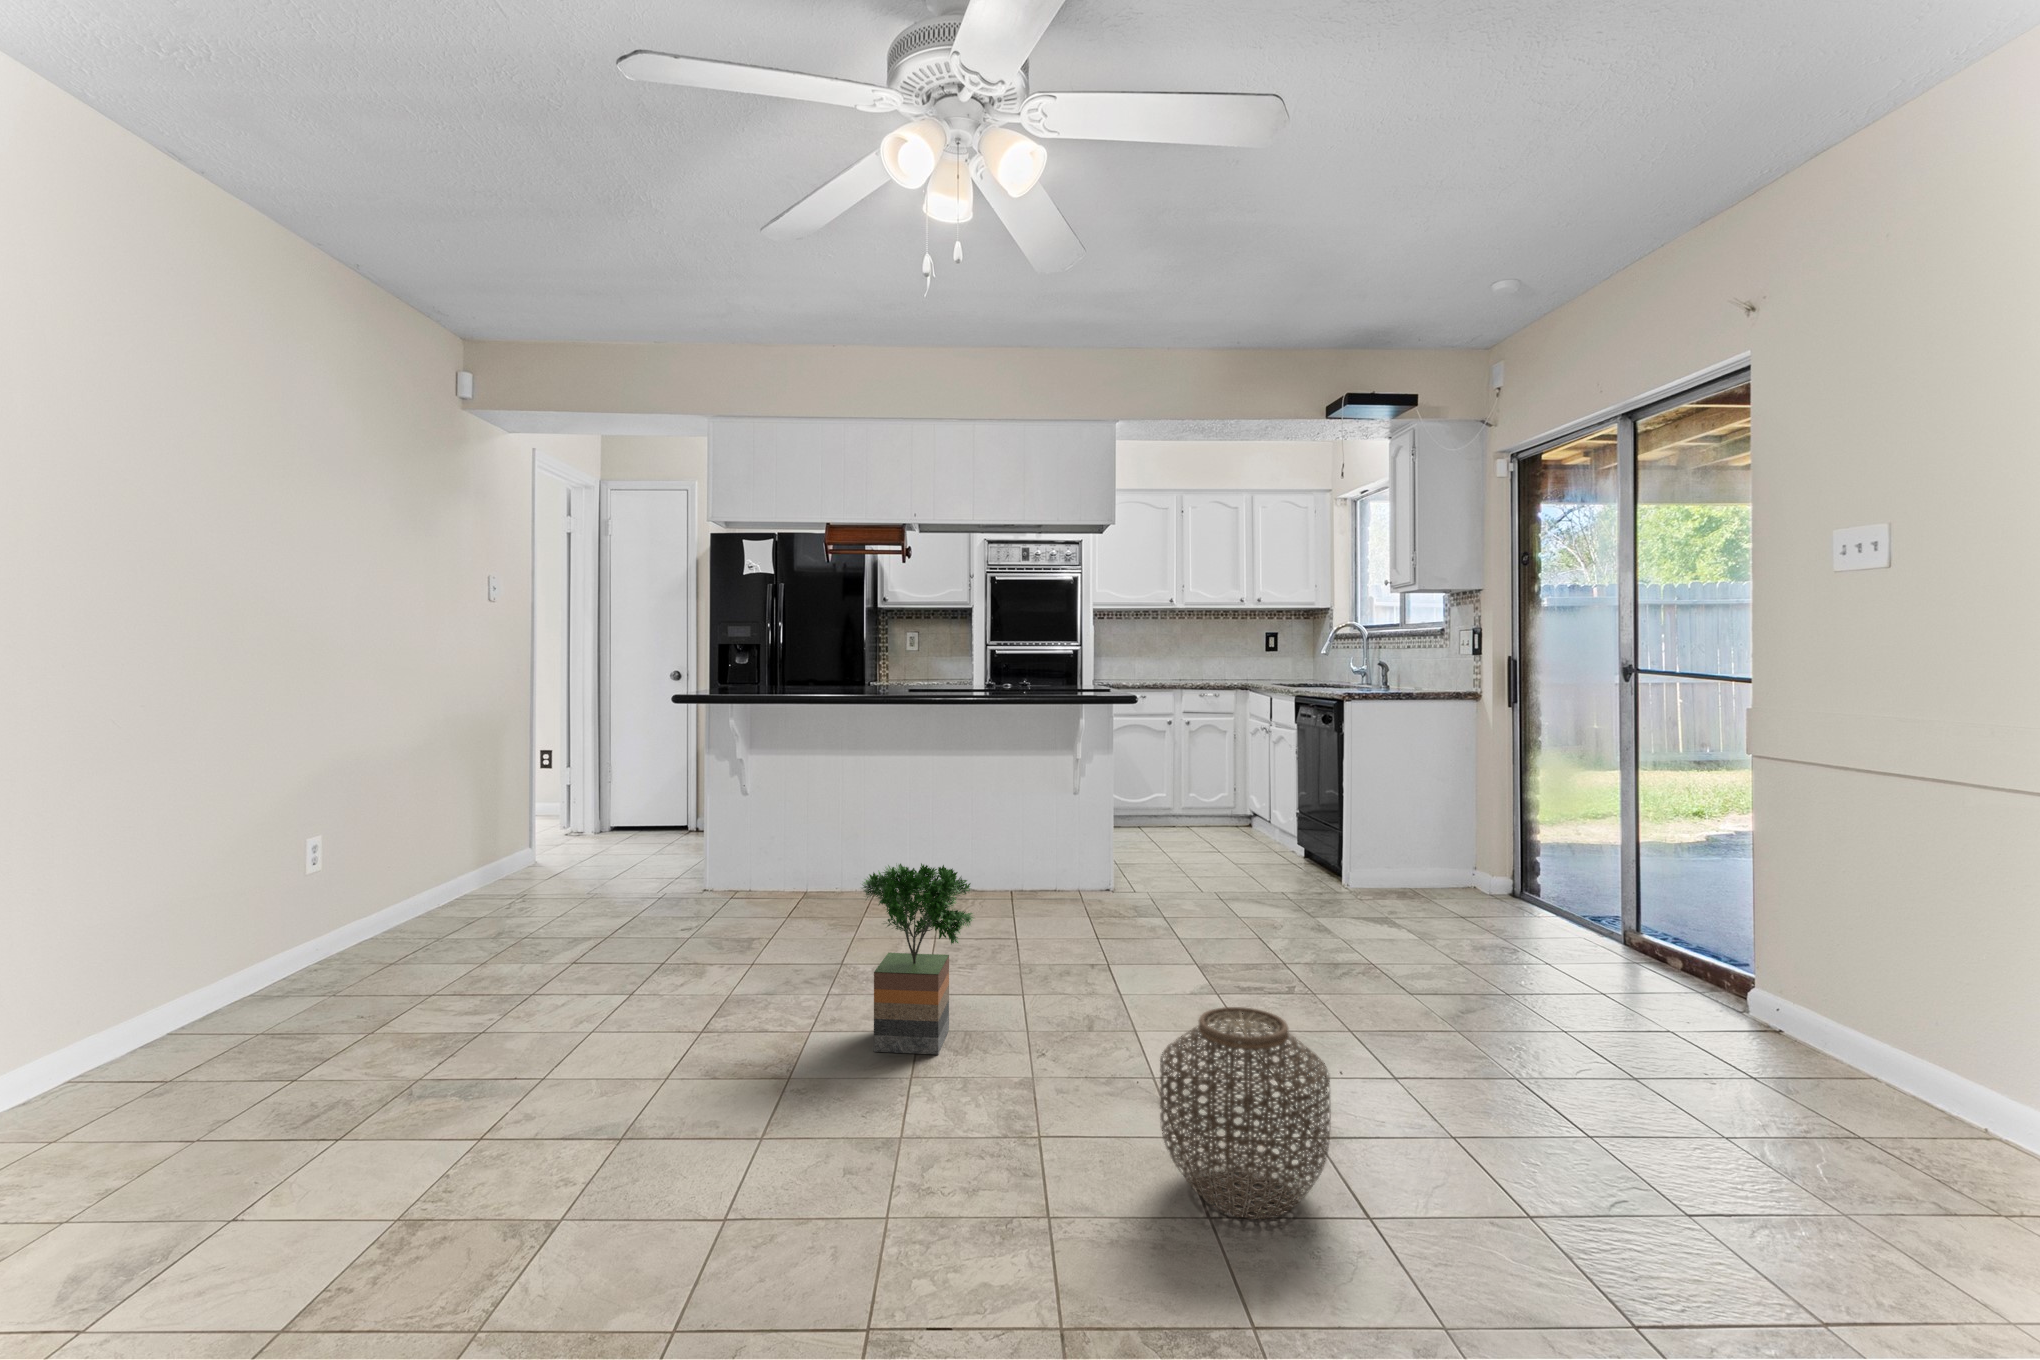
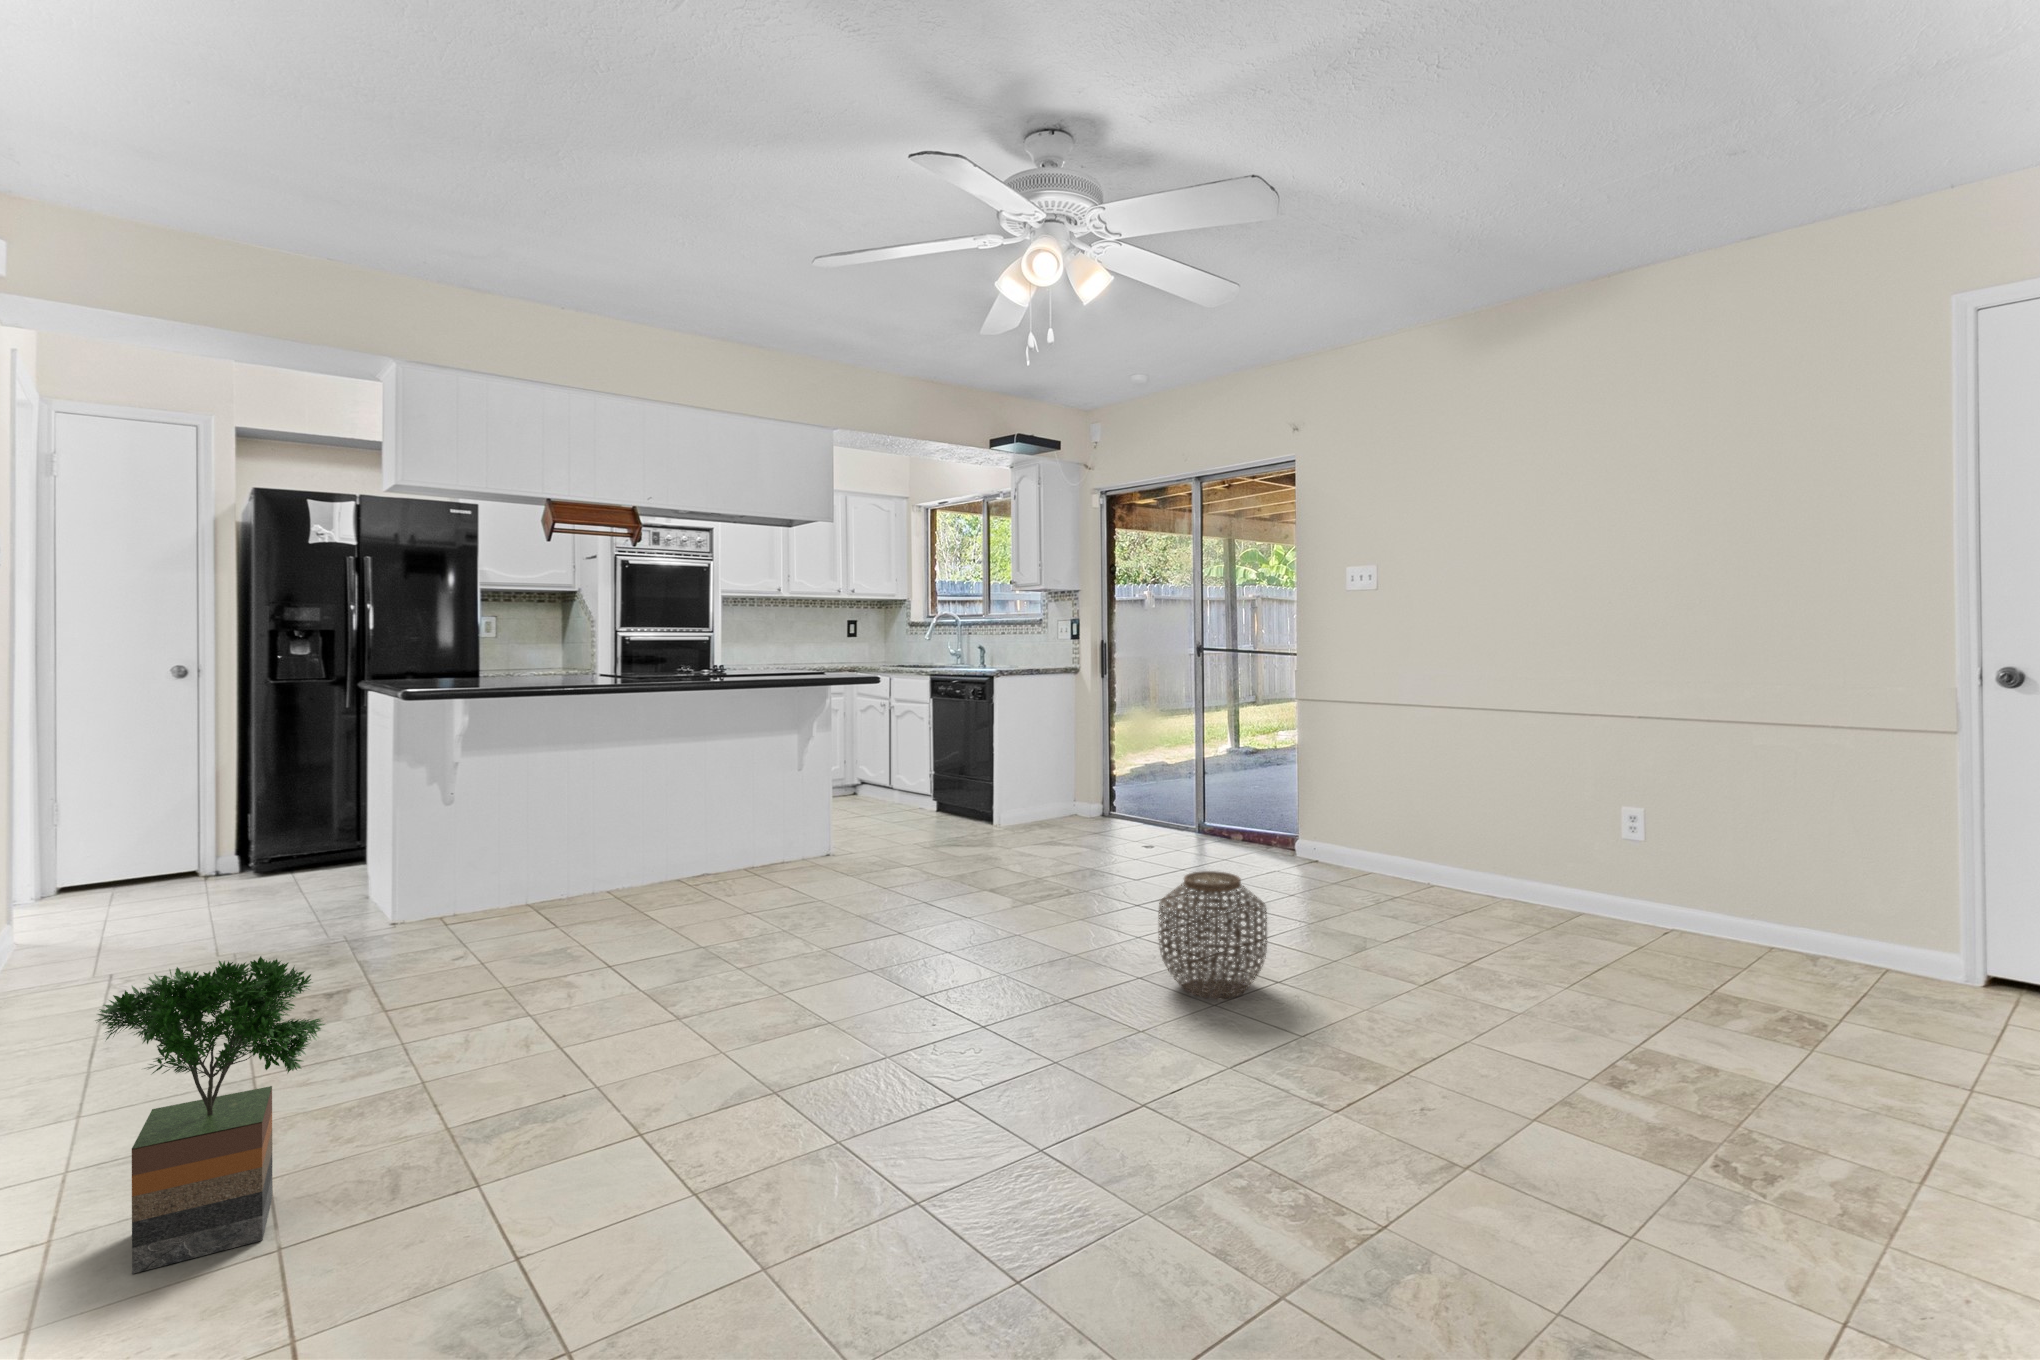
potted tree: present [862,863,973,1055] -> present [95,956,325,1274]

